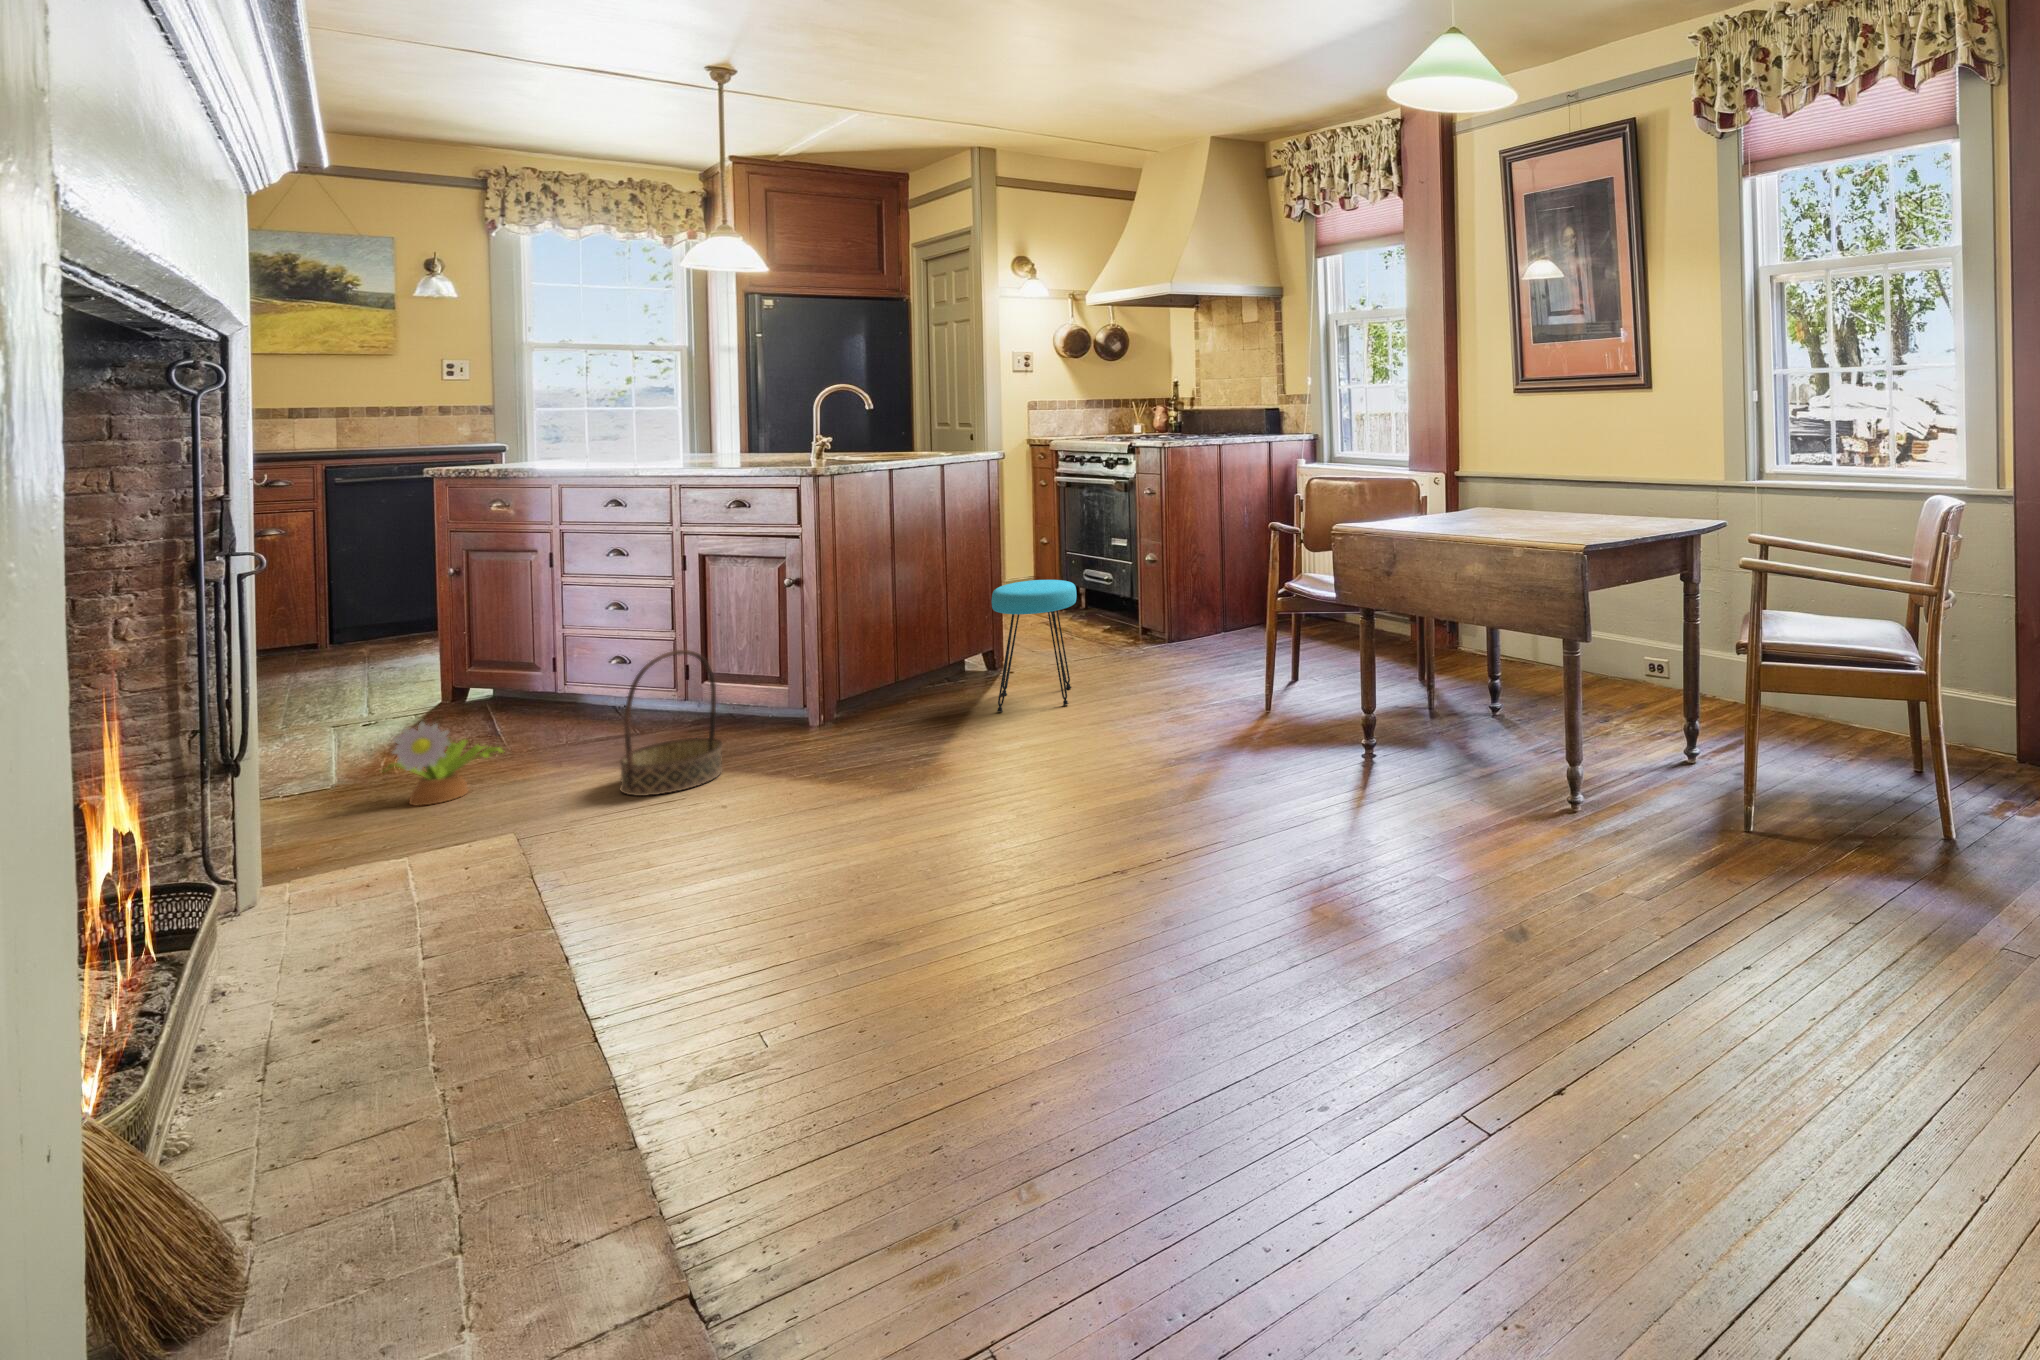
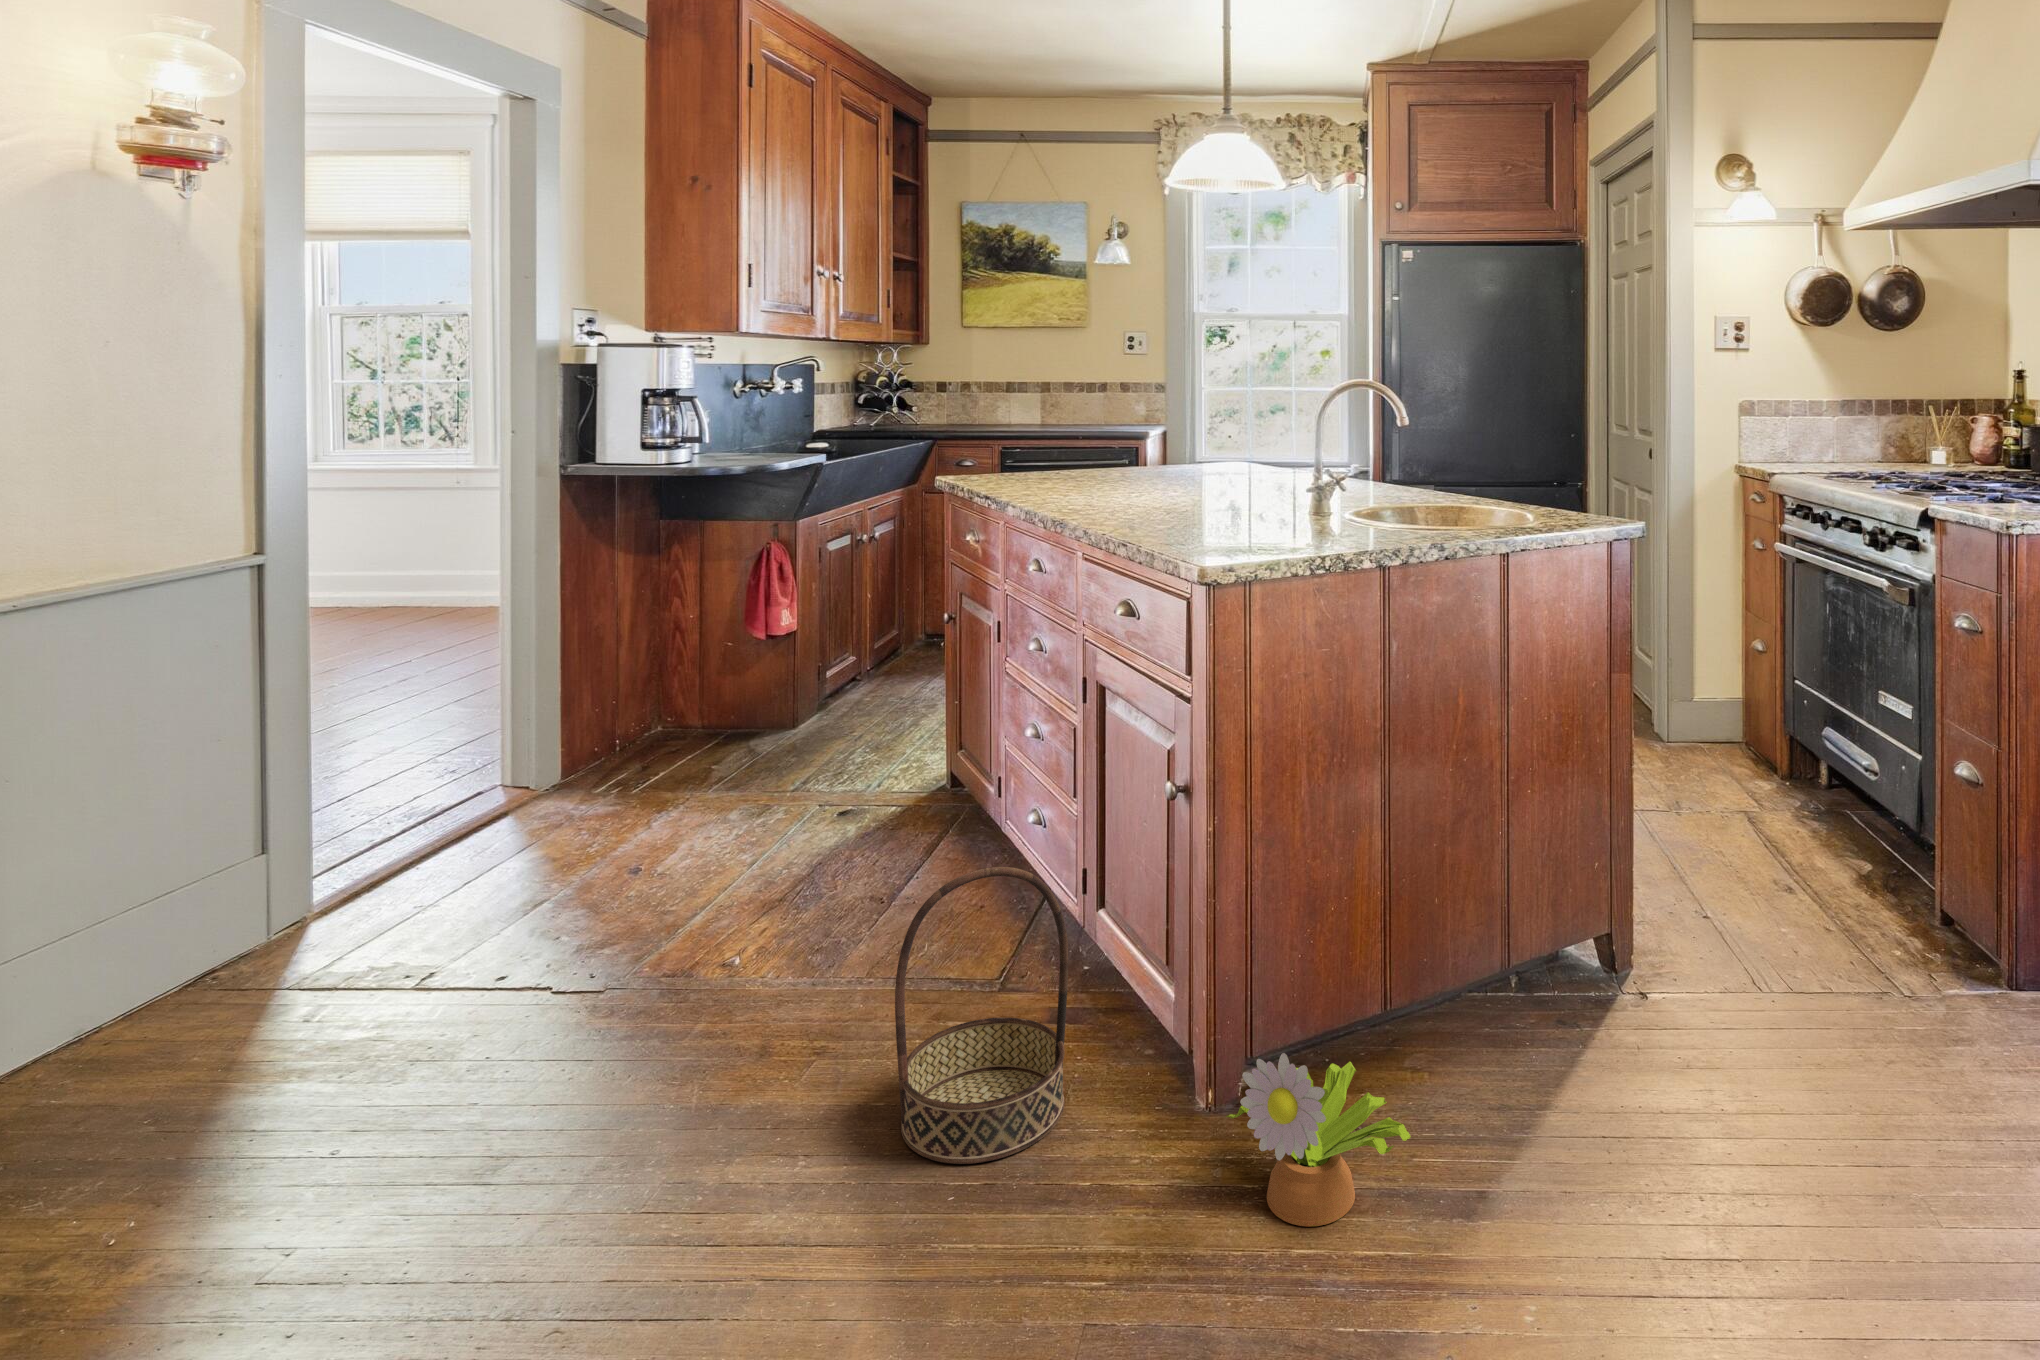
stool: present [992,580,1077,712] -> none [1580,814,1771,1170]
decorative plant: present [382,722,502,806] -> present [1226,1053,1410,1227]

